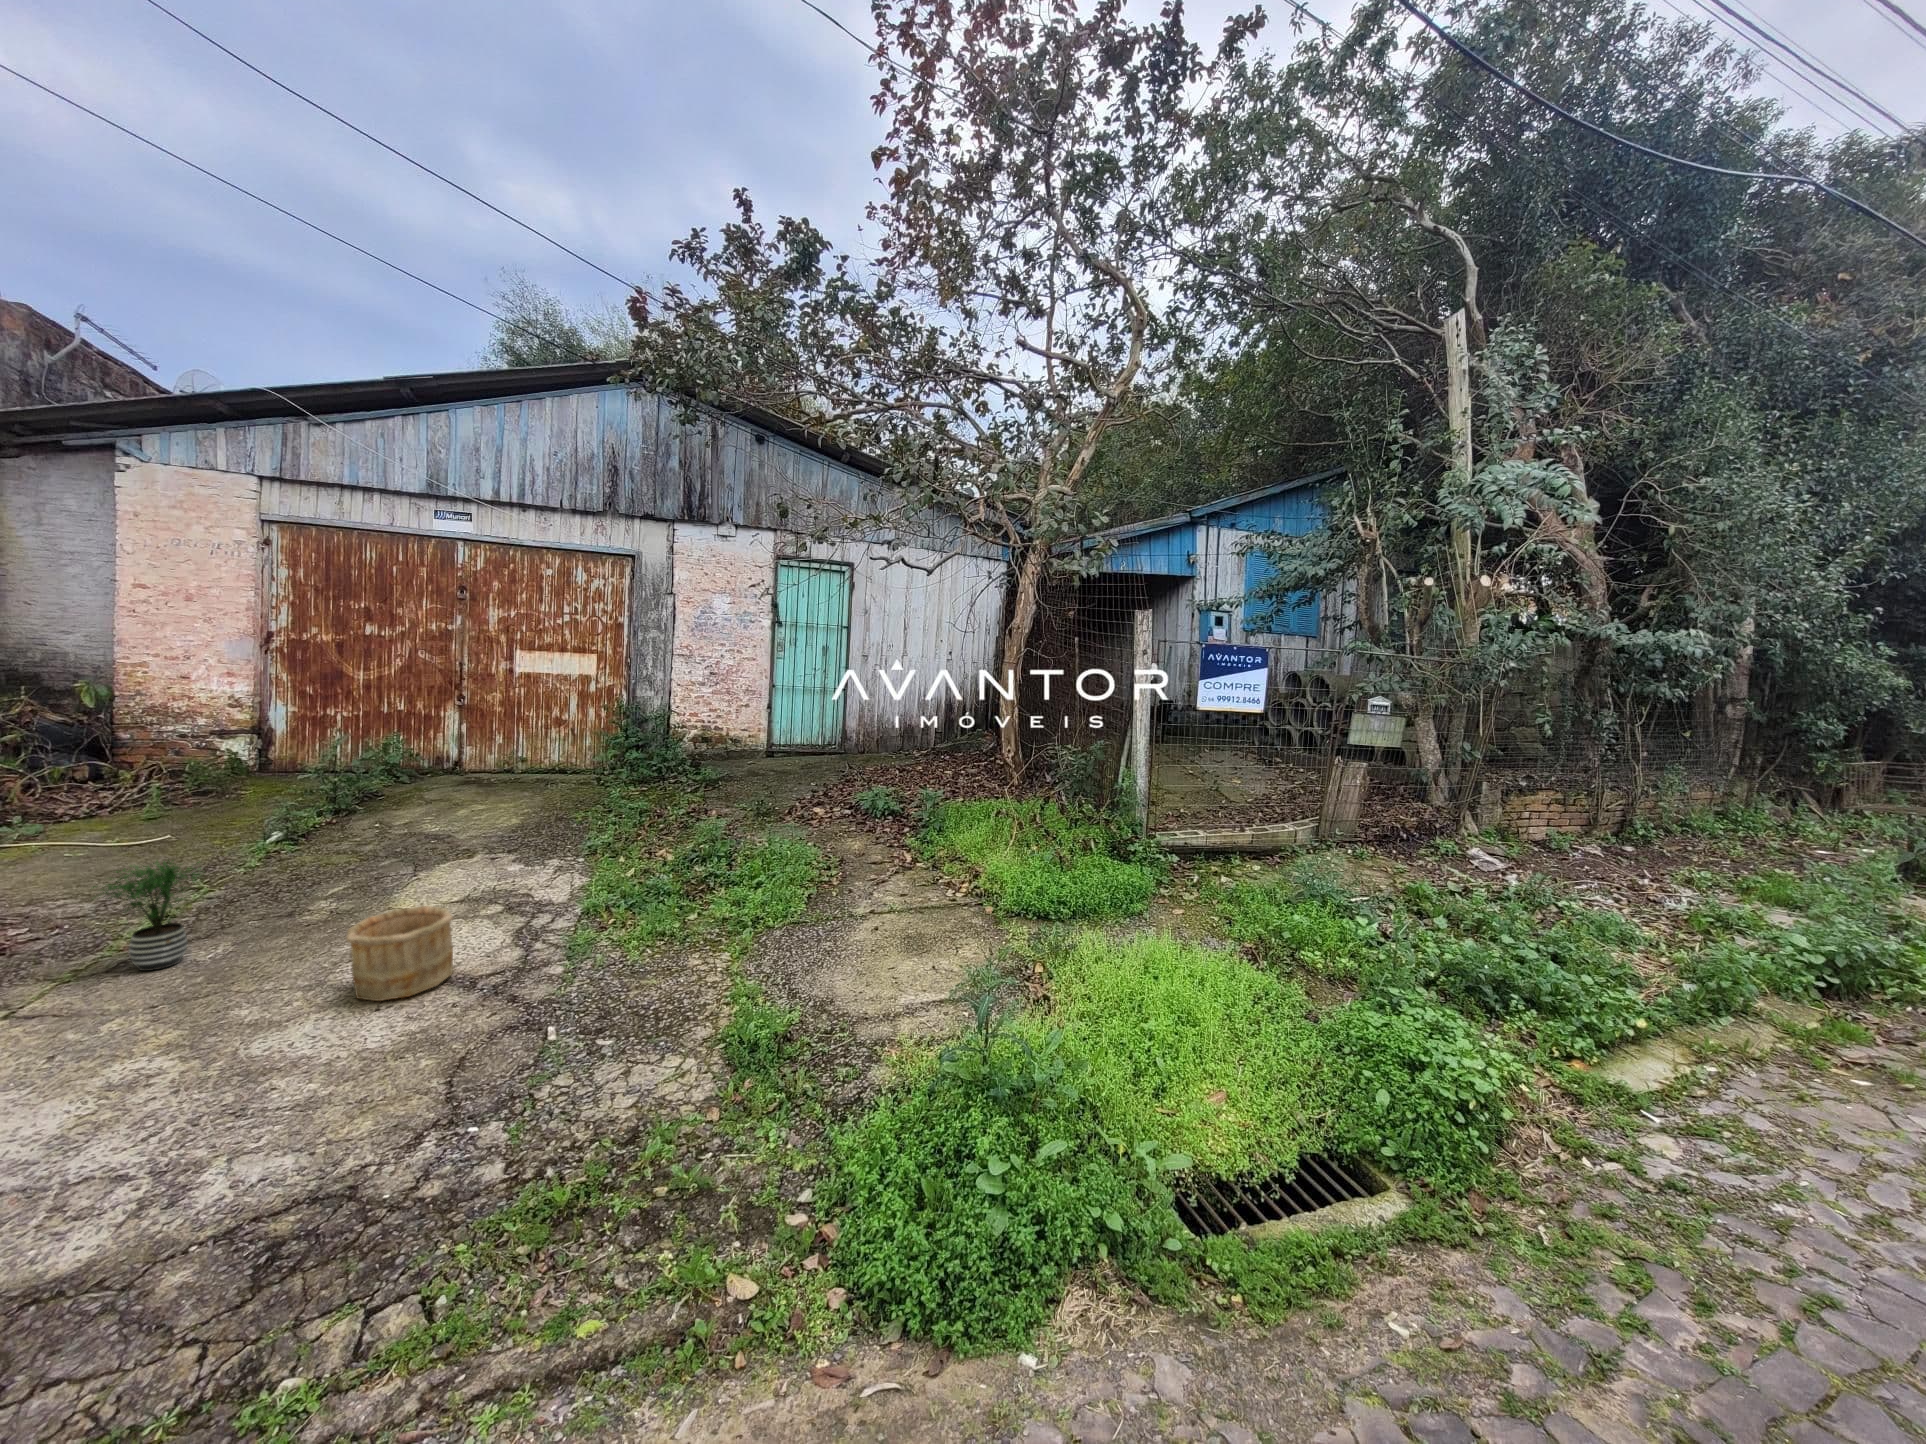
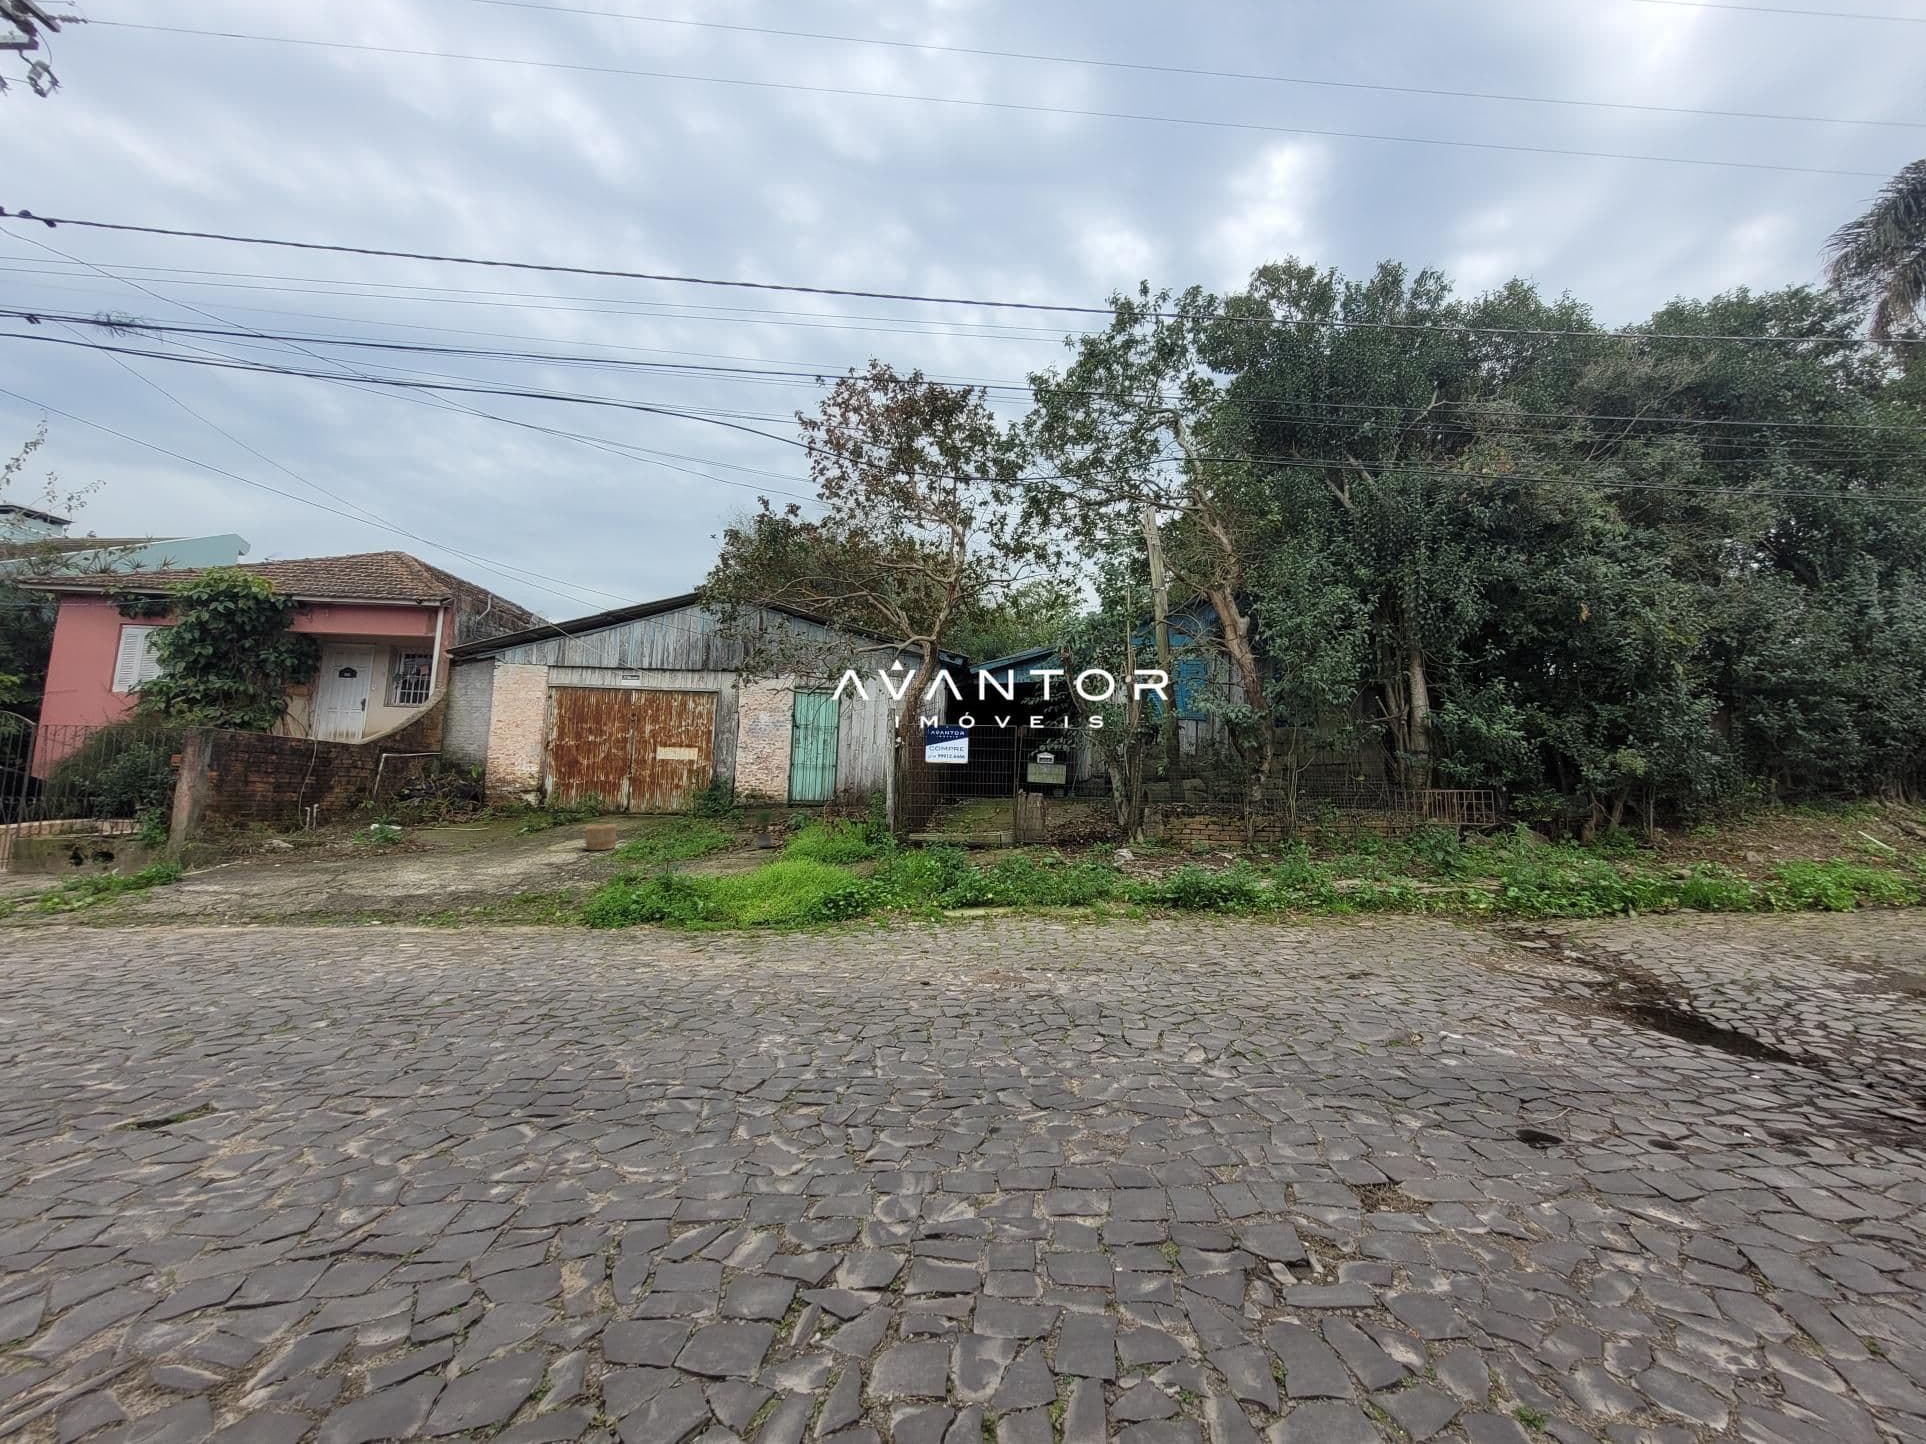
potted plant: present [93,860,201,971] -> present [751,811,773,848]

